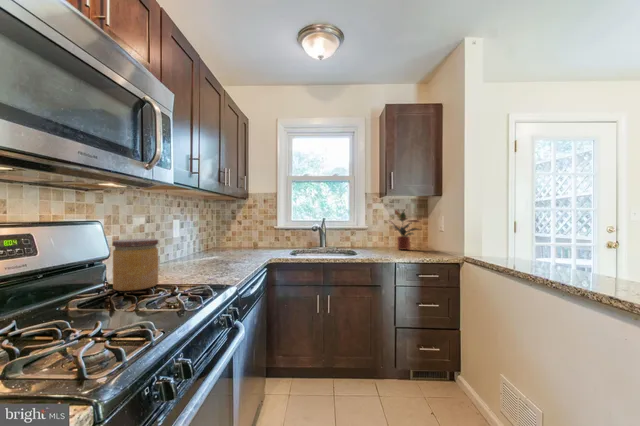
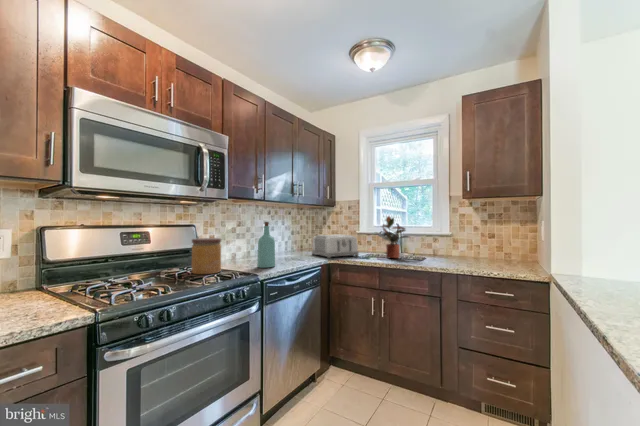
potted plant: present [392,211,419,249] -> present [376,216,409,258]
bottle: none [197,217,219,273] -> present [257,222,275,268]
toaster: none [232,230,286,256] -> present [312,235,358,258]

